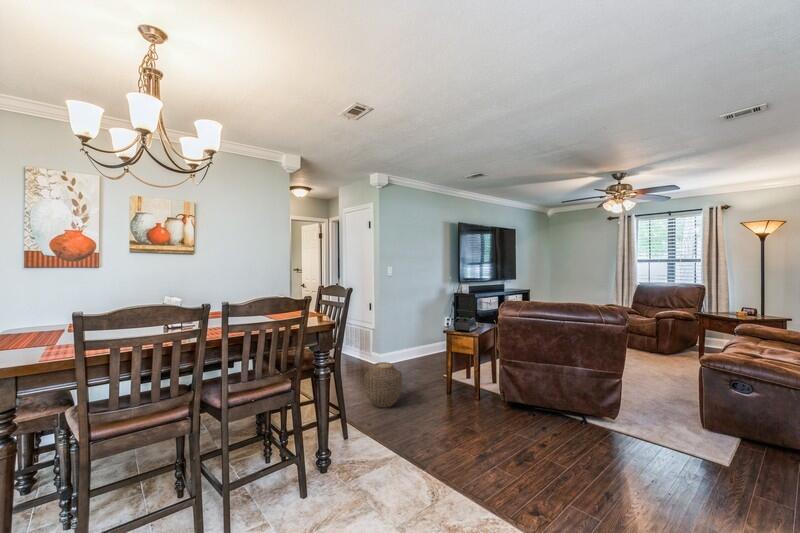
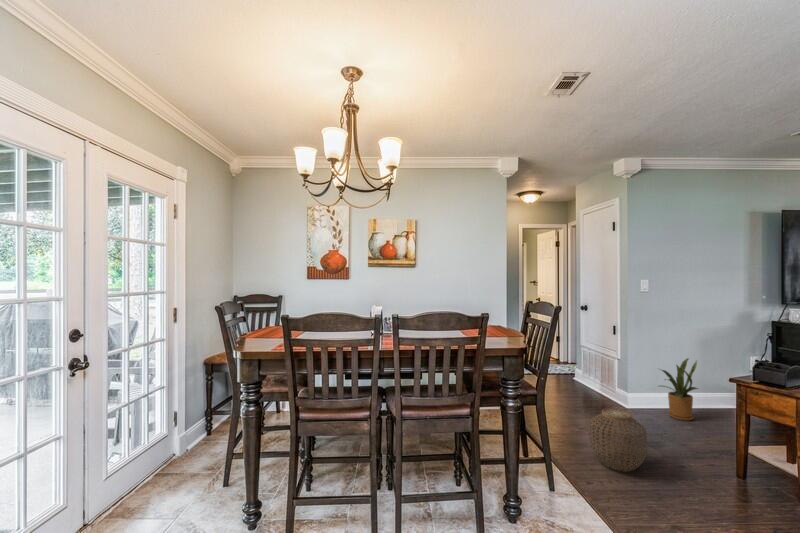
house plant: none [395,319,420,363] -> present [660,358,698,421]

